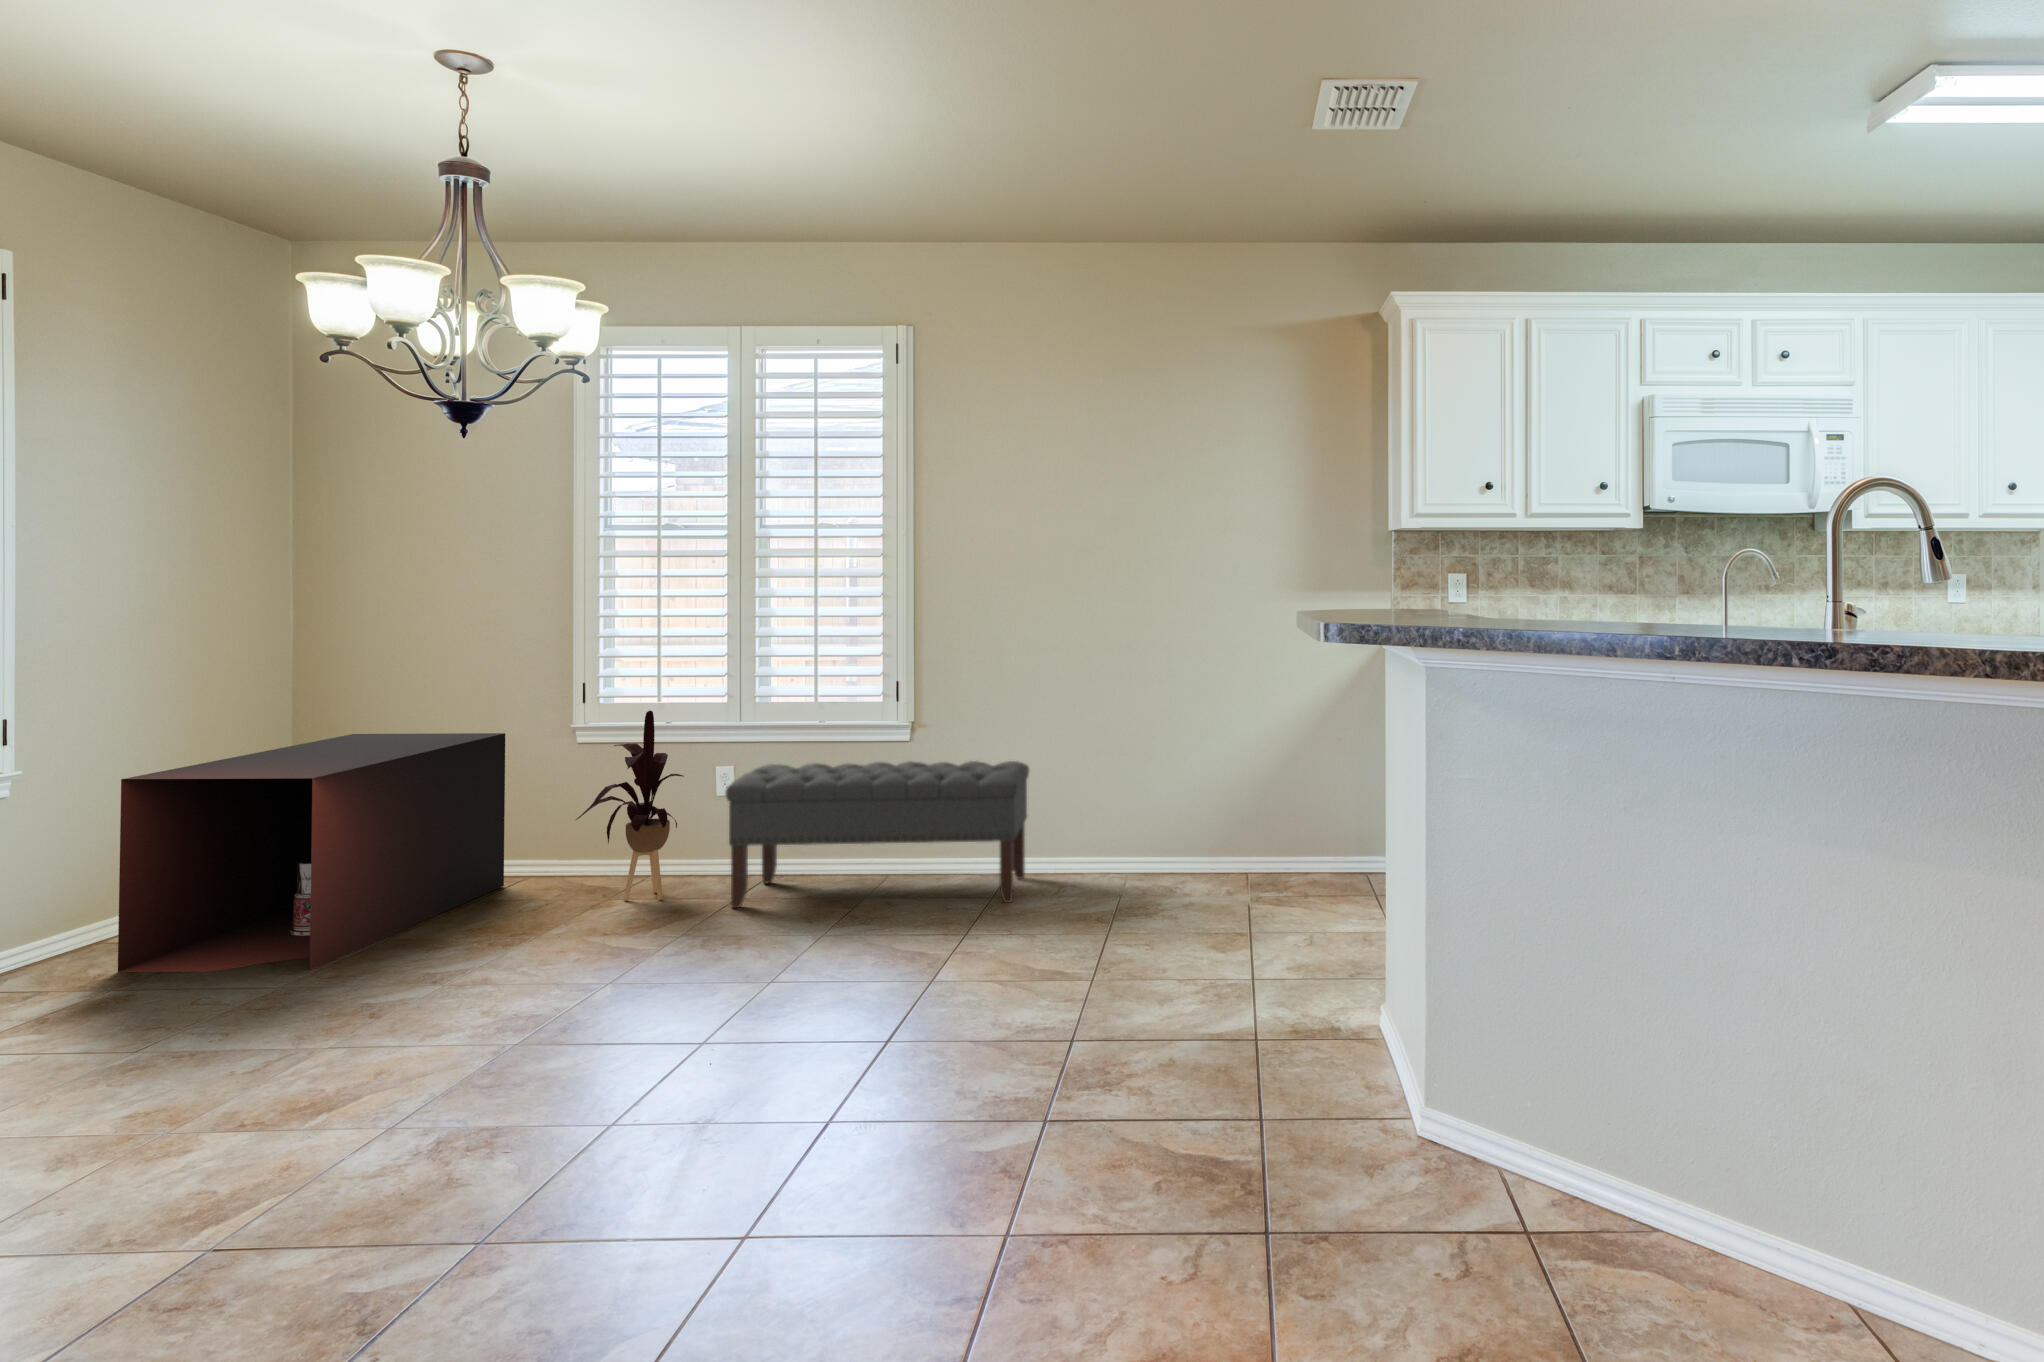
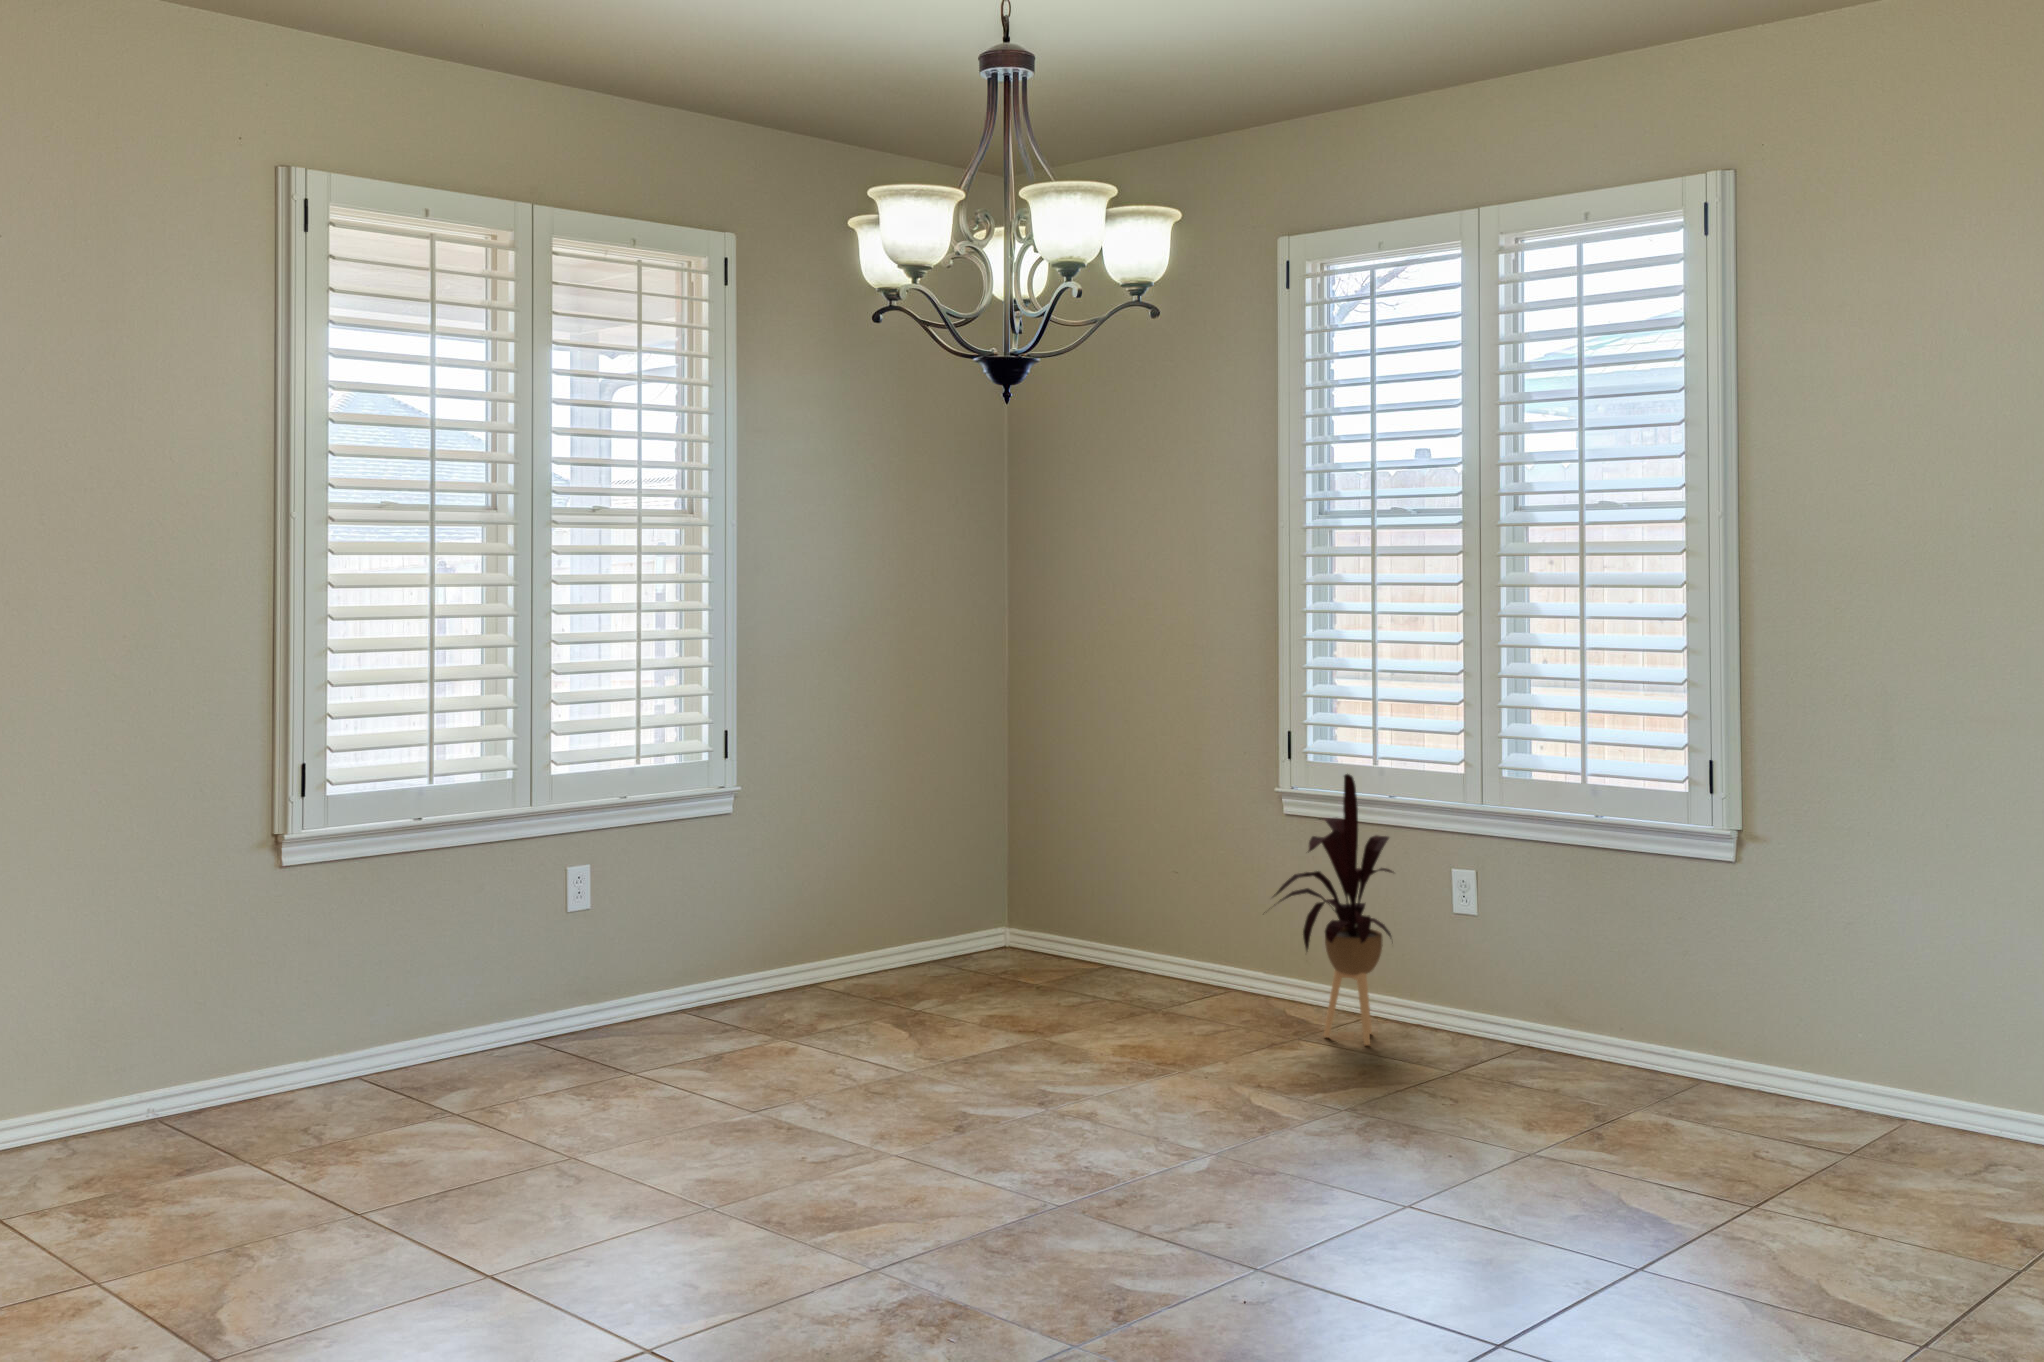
storage cabinet: present [118,733,505,972] -> none [823,772,1213,1049]
bench: present [725,761,1029,908] -> none [1432,872,1945,1174]

